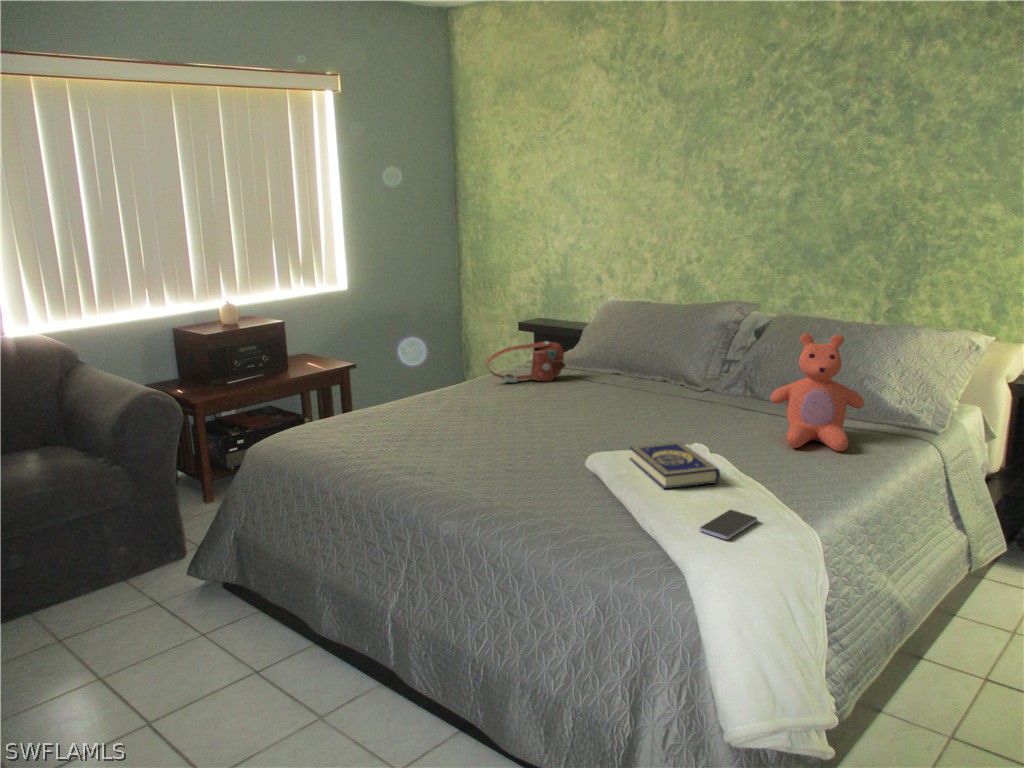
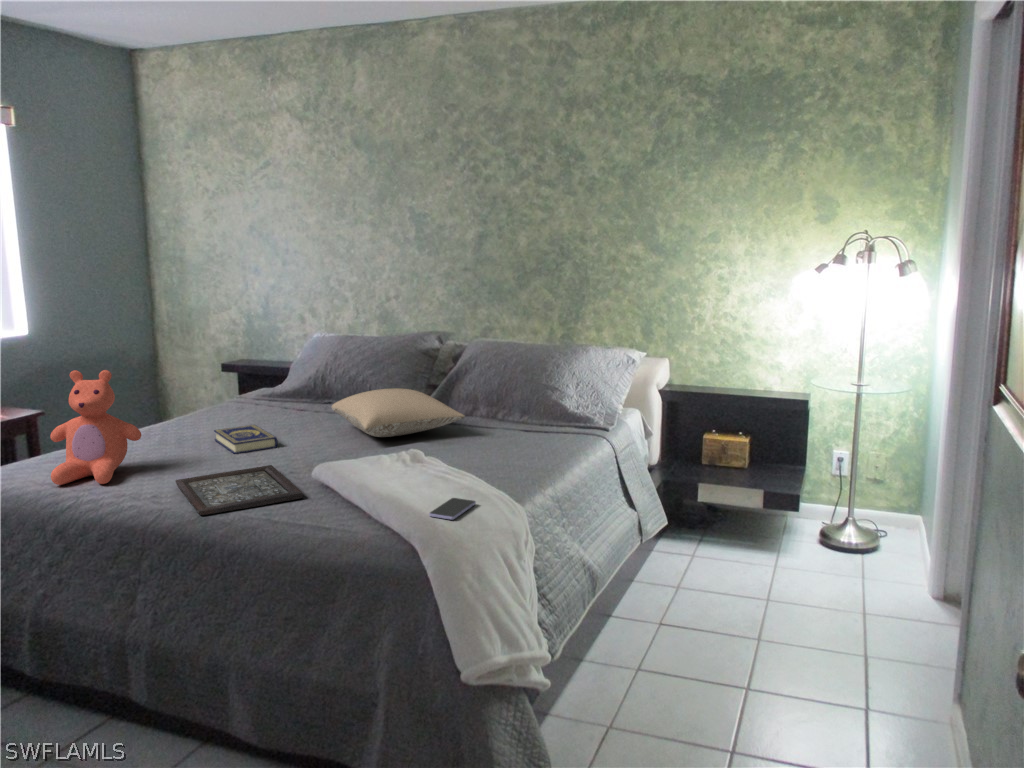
teddy bear: present [770,333,864,451] -> present [50,370,141,485]
handbag: present [486,341,566,383] -> none [197,376,281,418]
pillow: none [614,366,758,418] -> present [332,389,465,437]
book: present [630,441,720,489] -> present [214,425,278,454]
tray: none [449,442,569,494] -> present [176,465,303,515]

